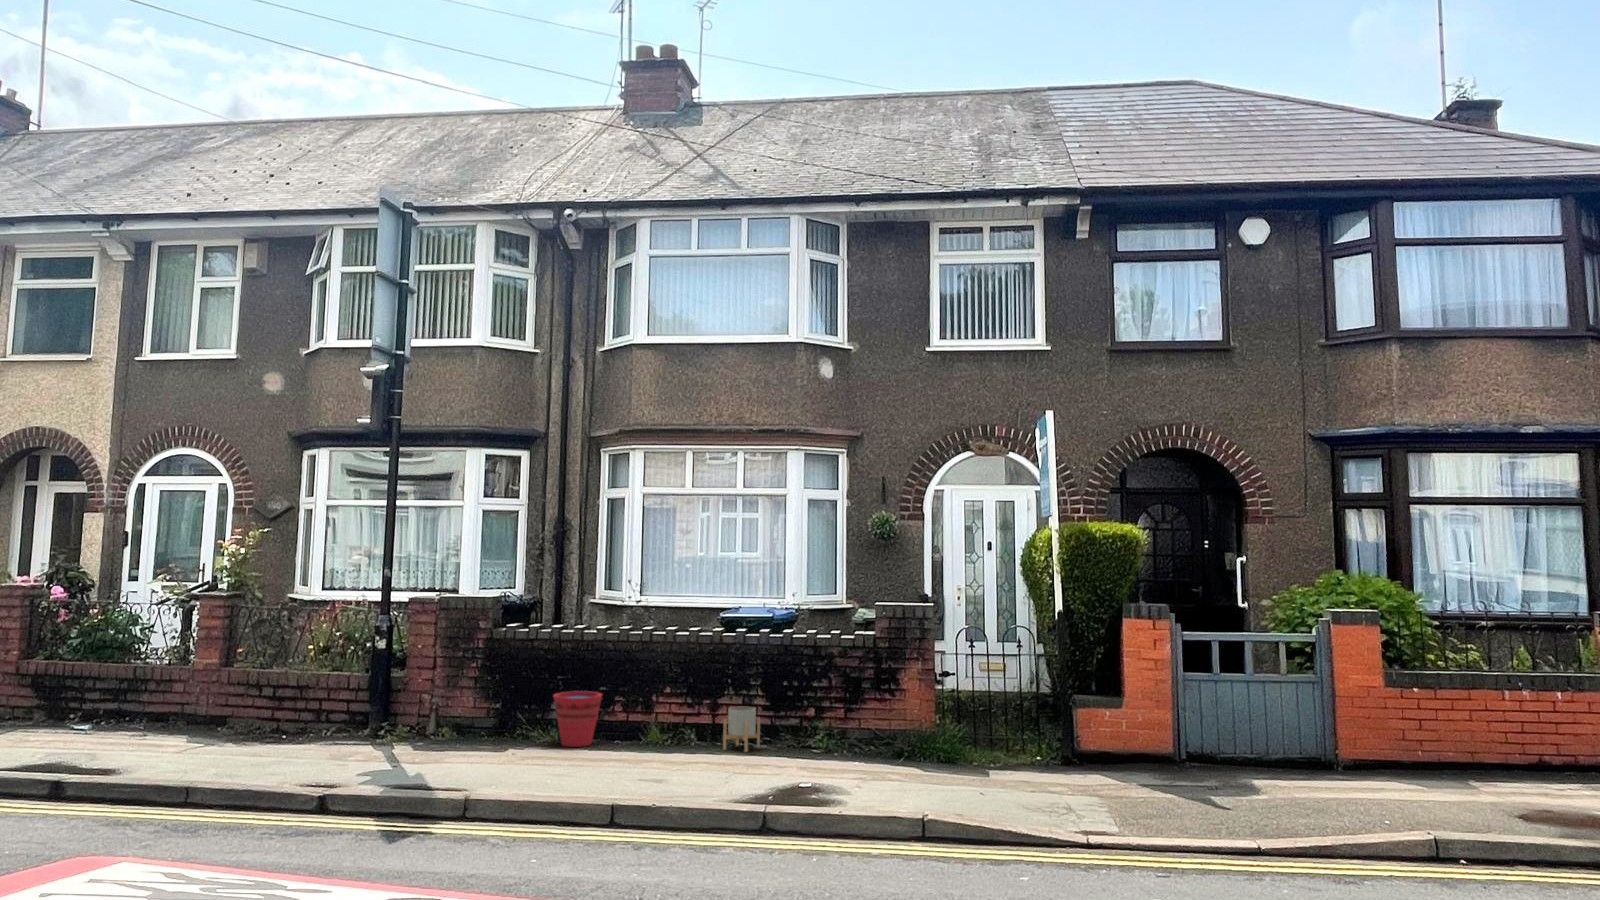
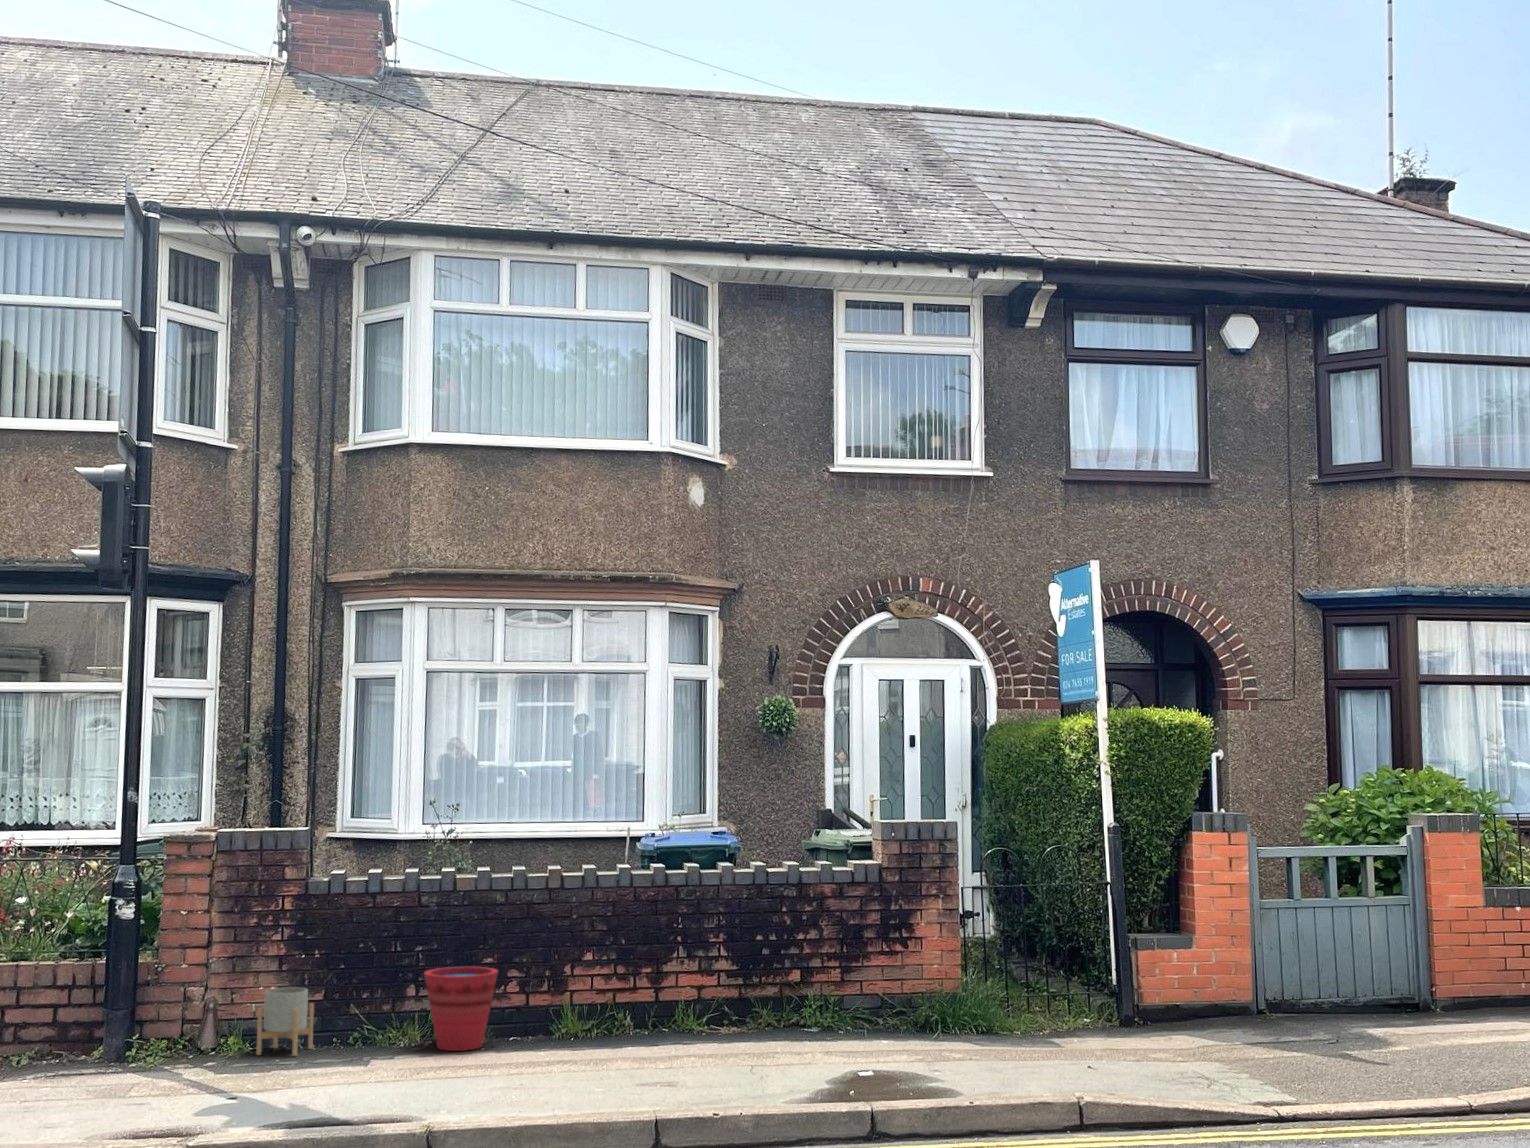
planter: present [723,706,760,752] -> present [257,987,314,1056]

